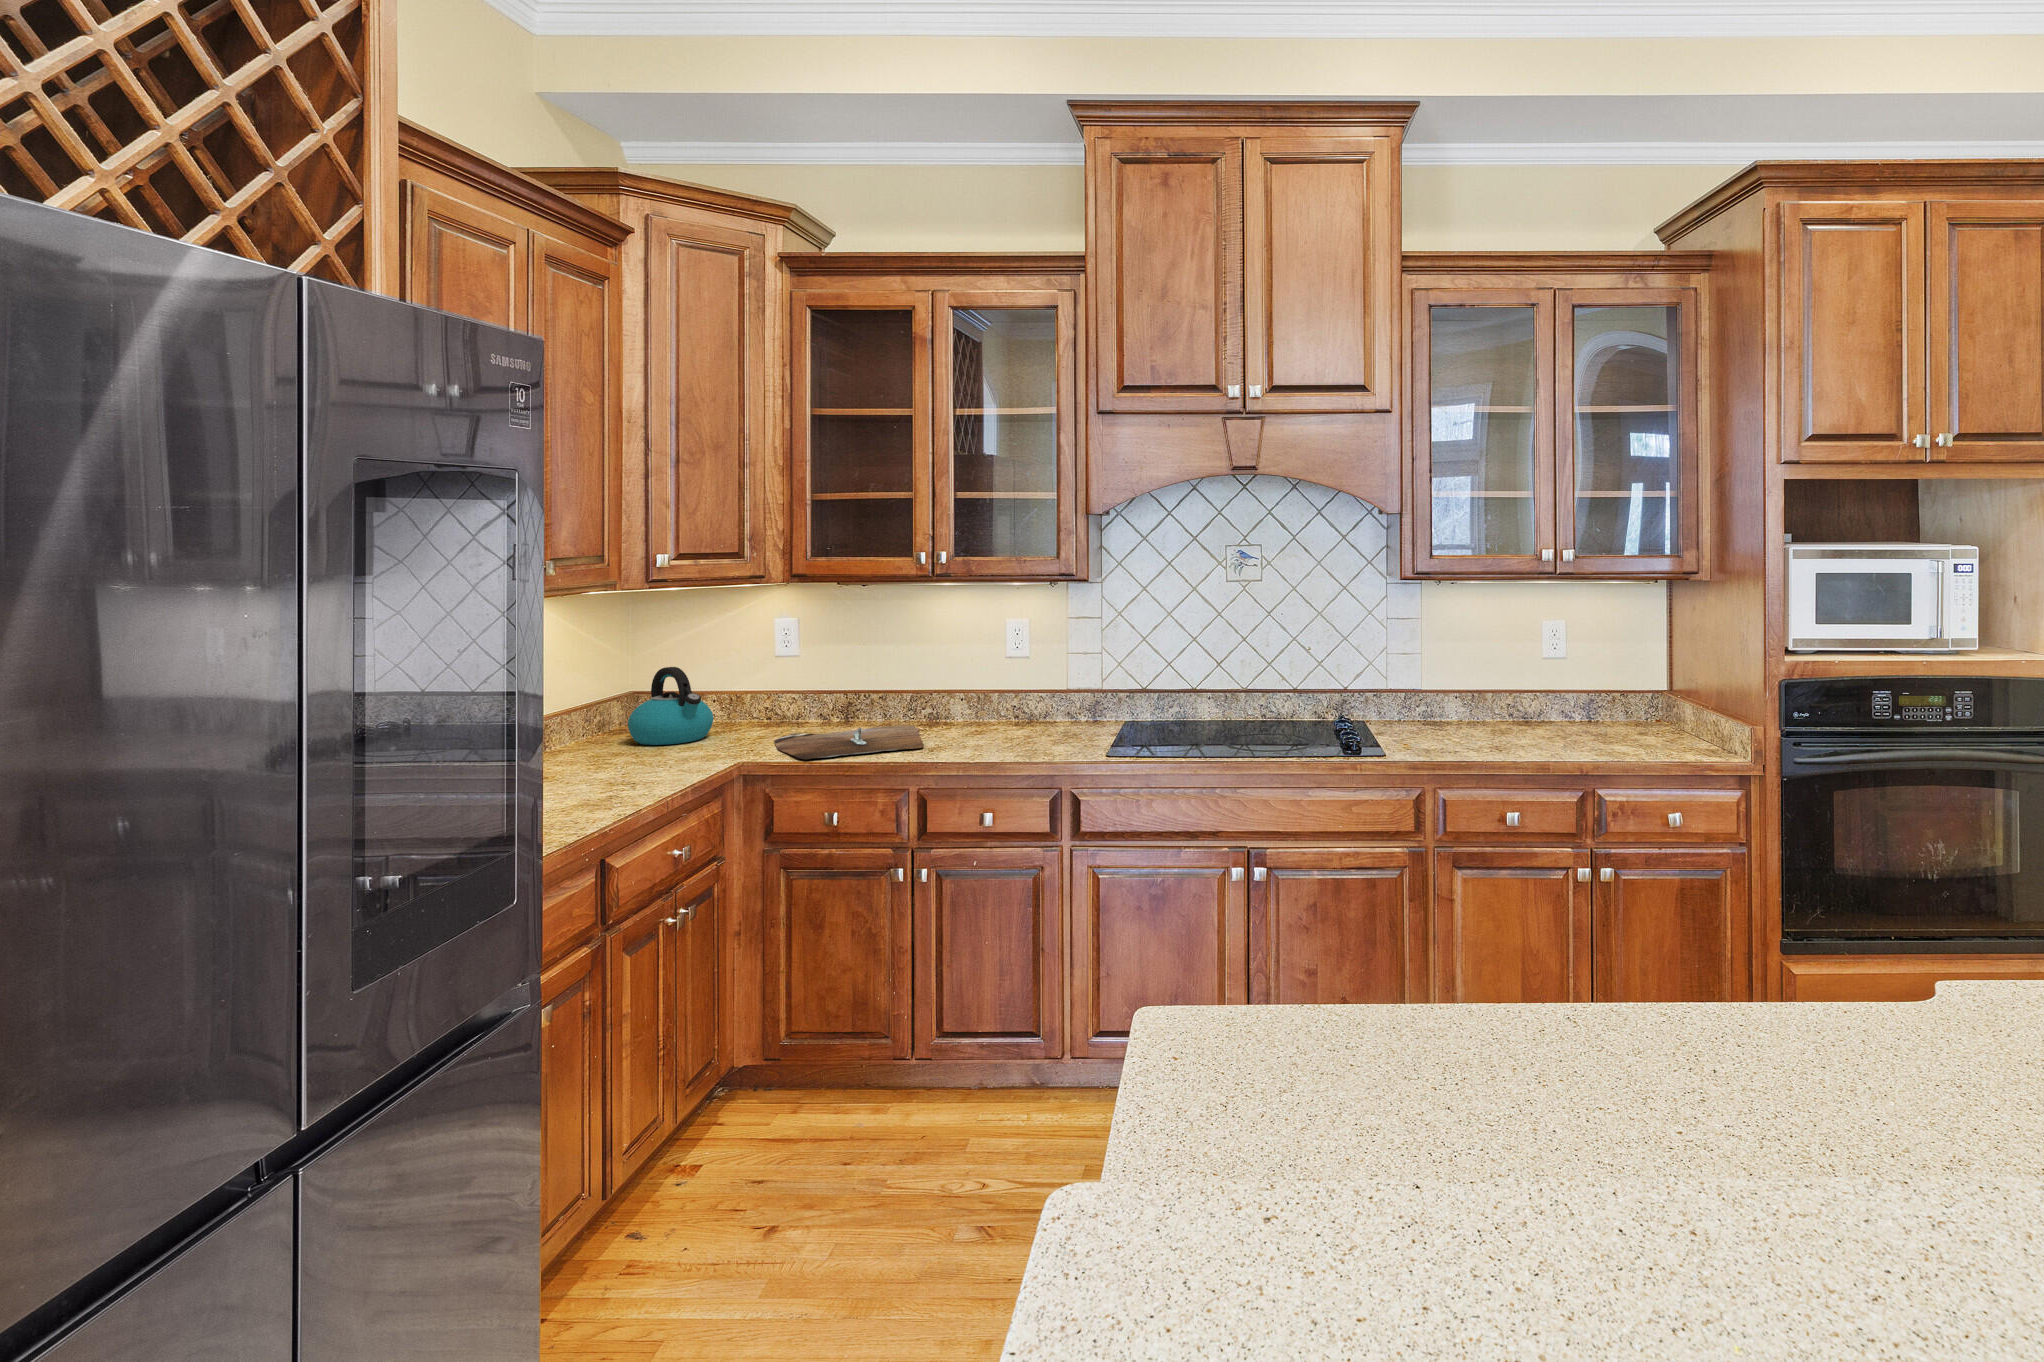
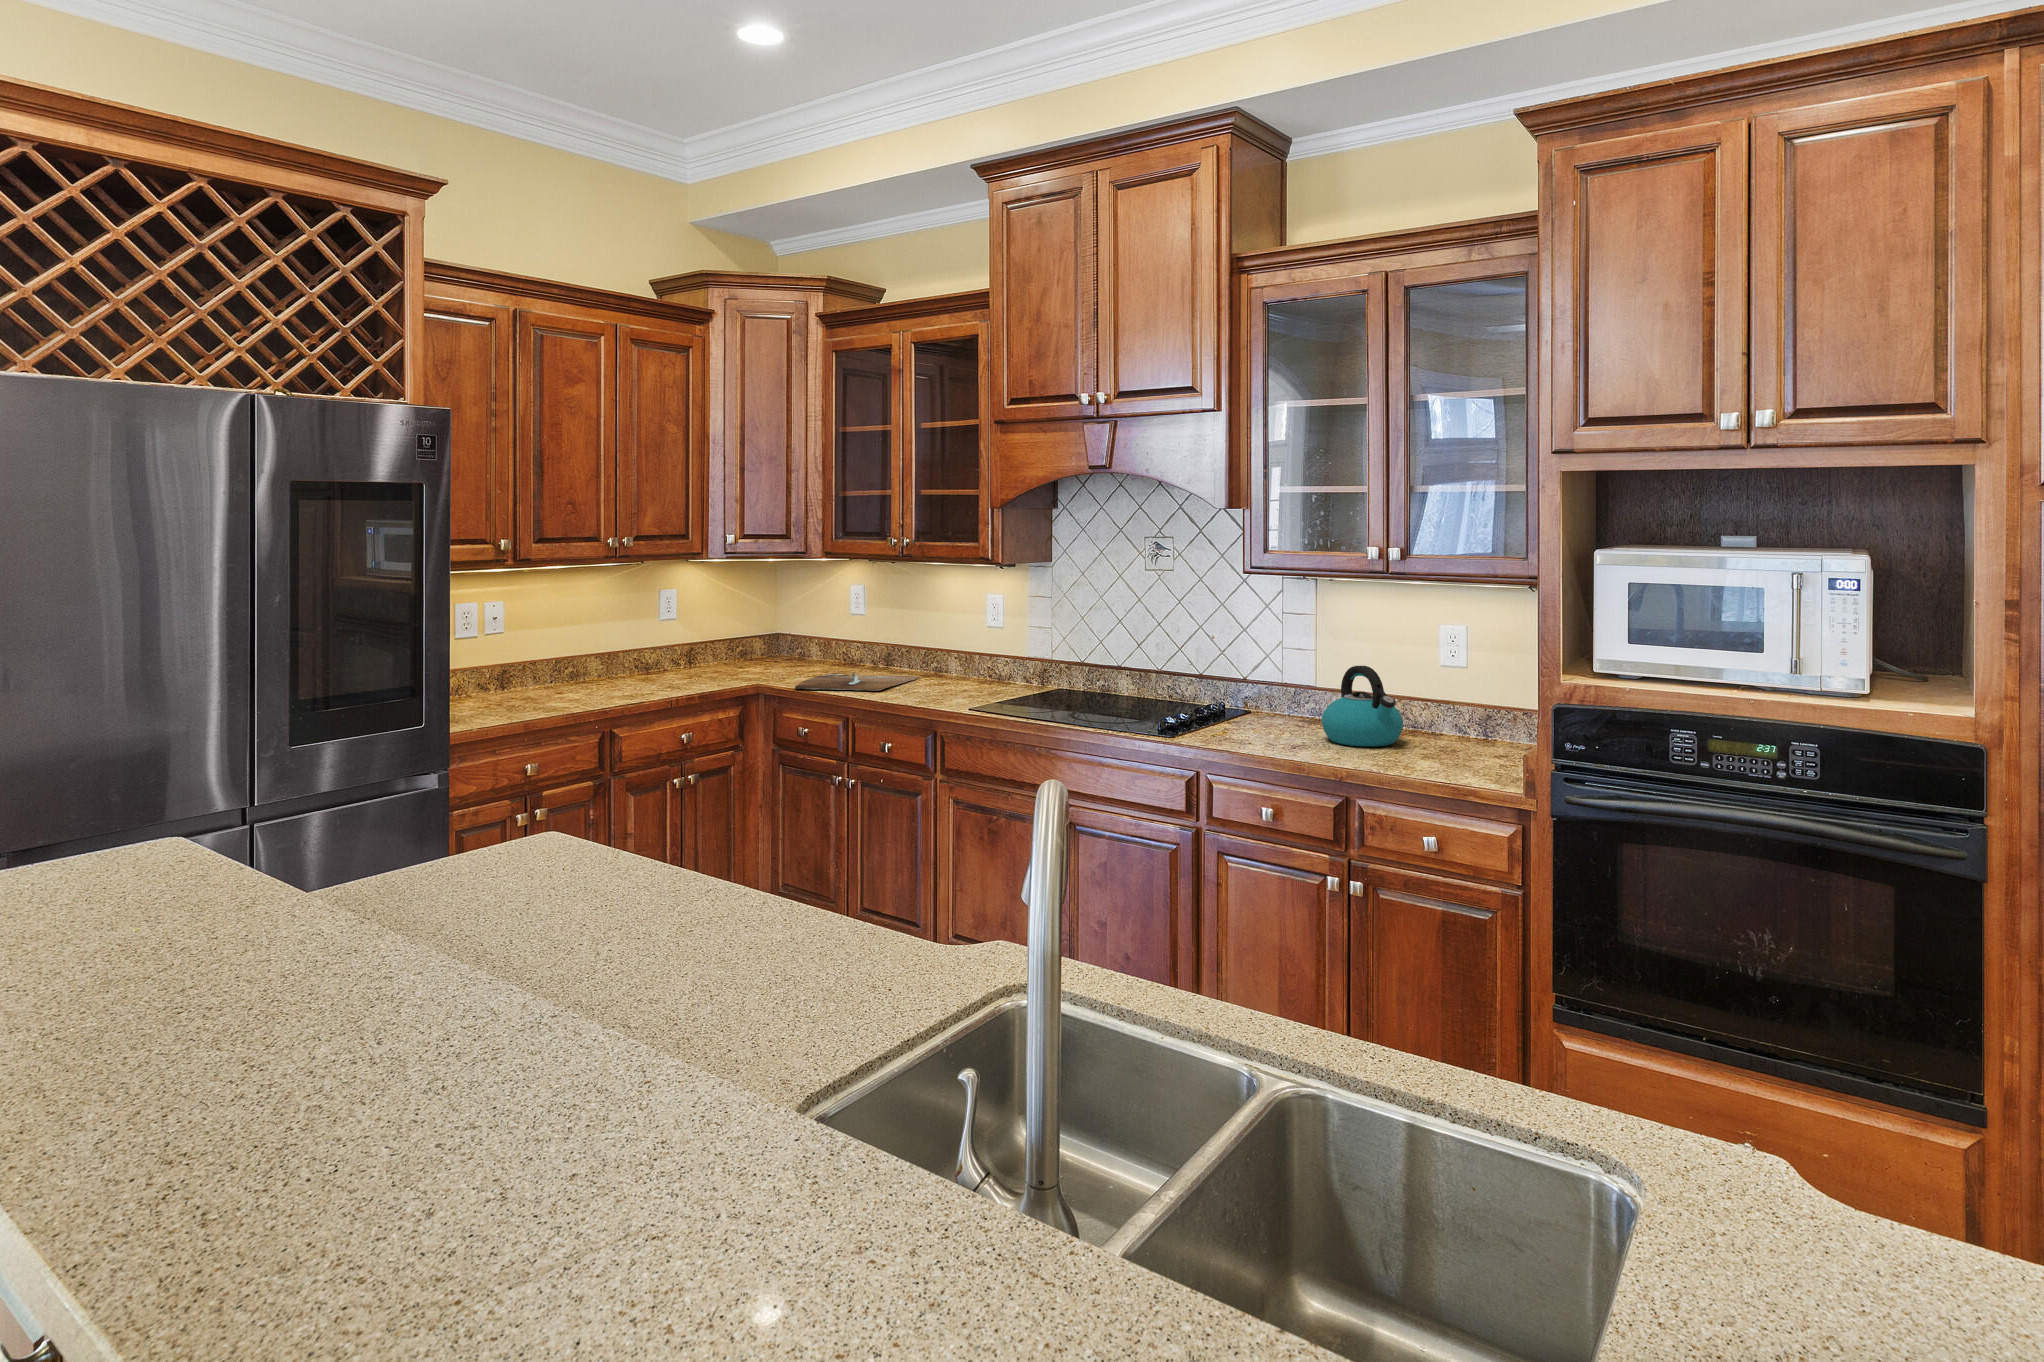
kettle: present [628,667,713,745] -> present [1322,666,1403,747]

